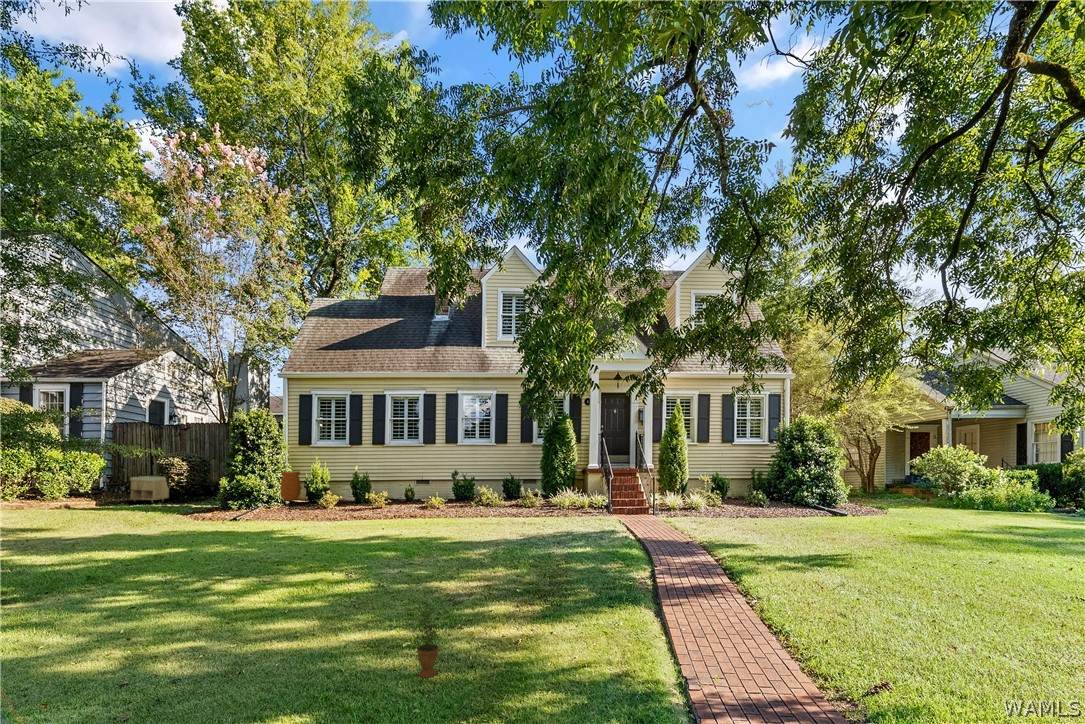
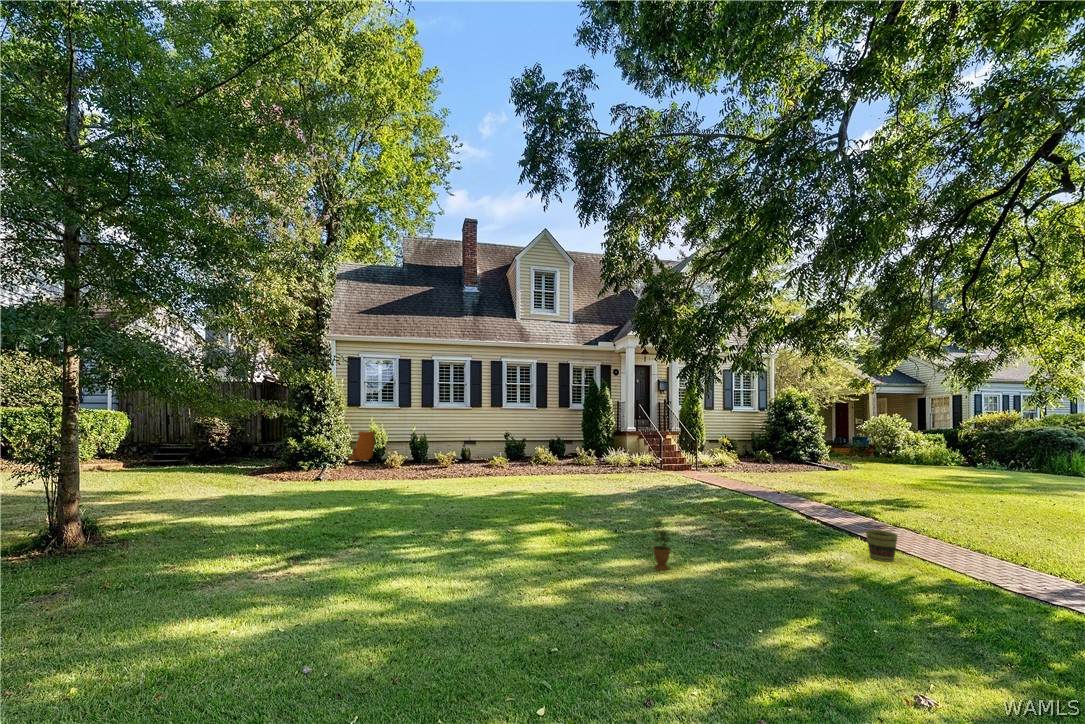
storage bench: present [131,476,169,502] -> none [162,437,207,464]
potted plant: present [414,610,439,678] -> present [652,520,671,570]
basket: none [540,623,576,670] -> present [866,530,898,562]

